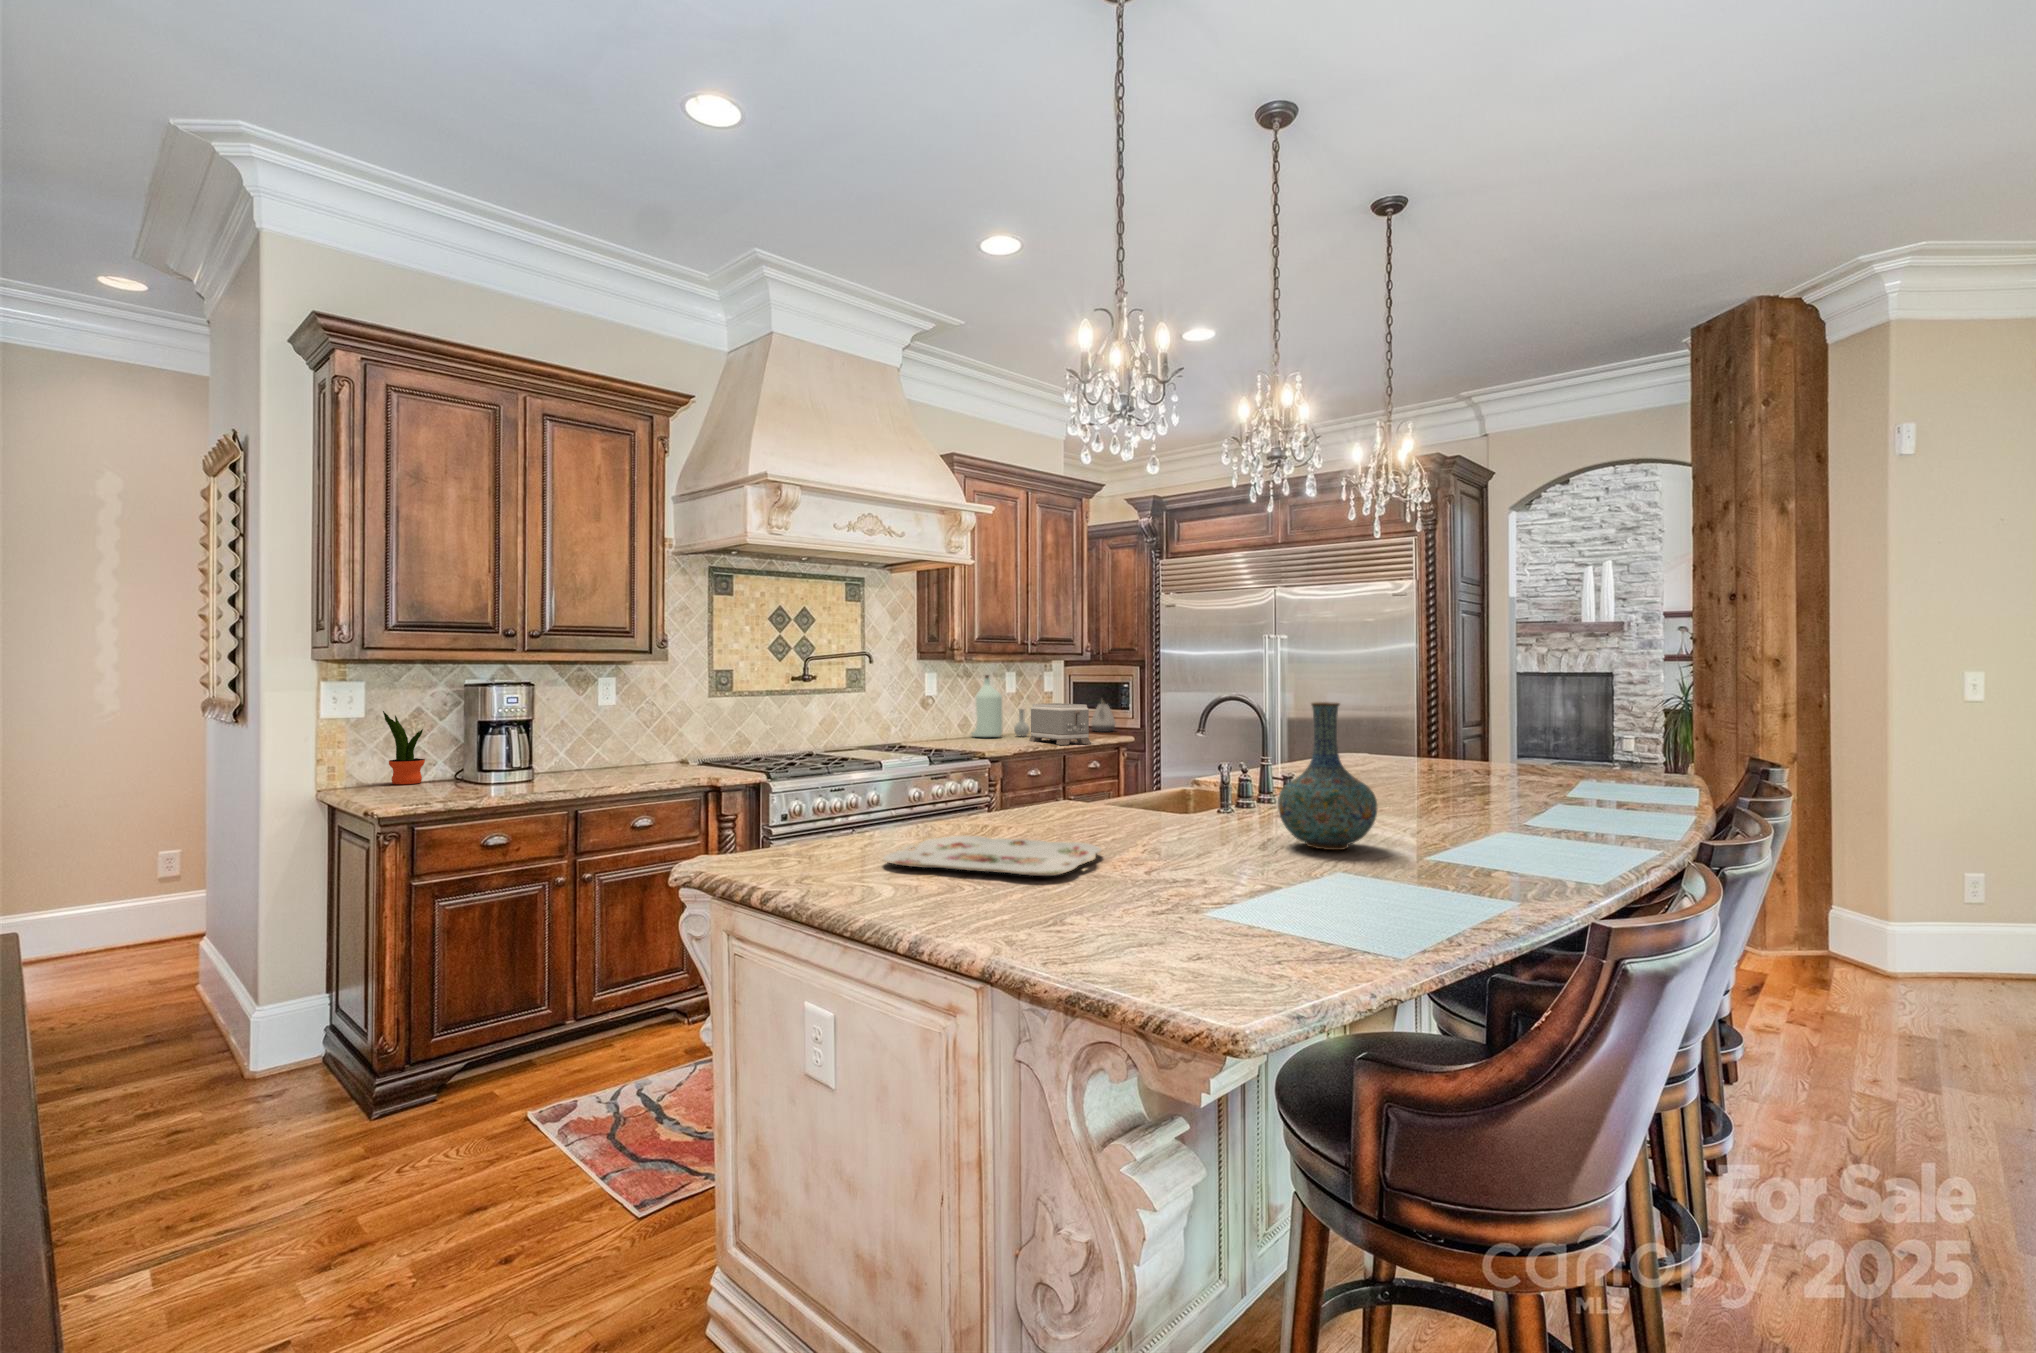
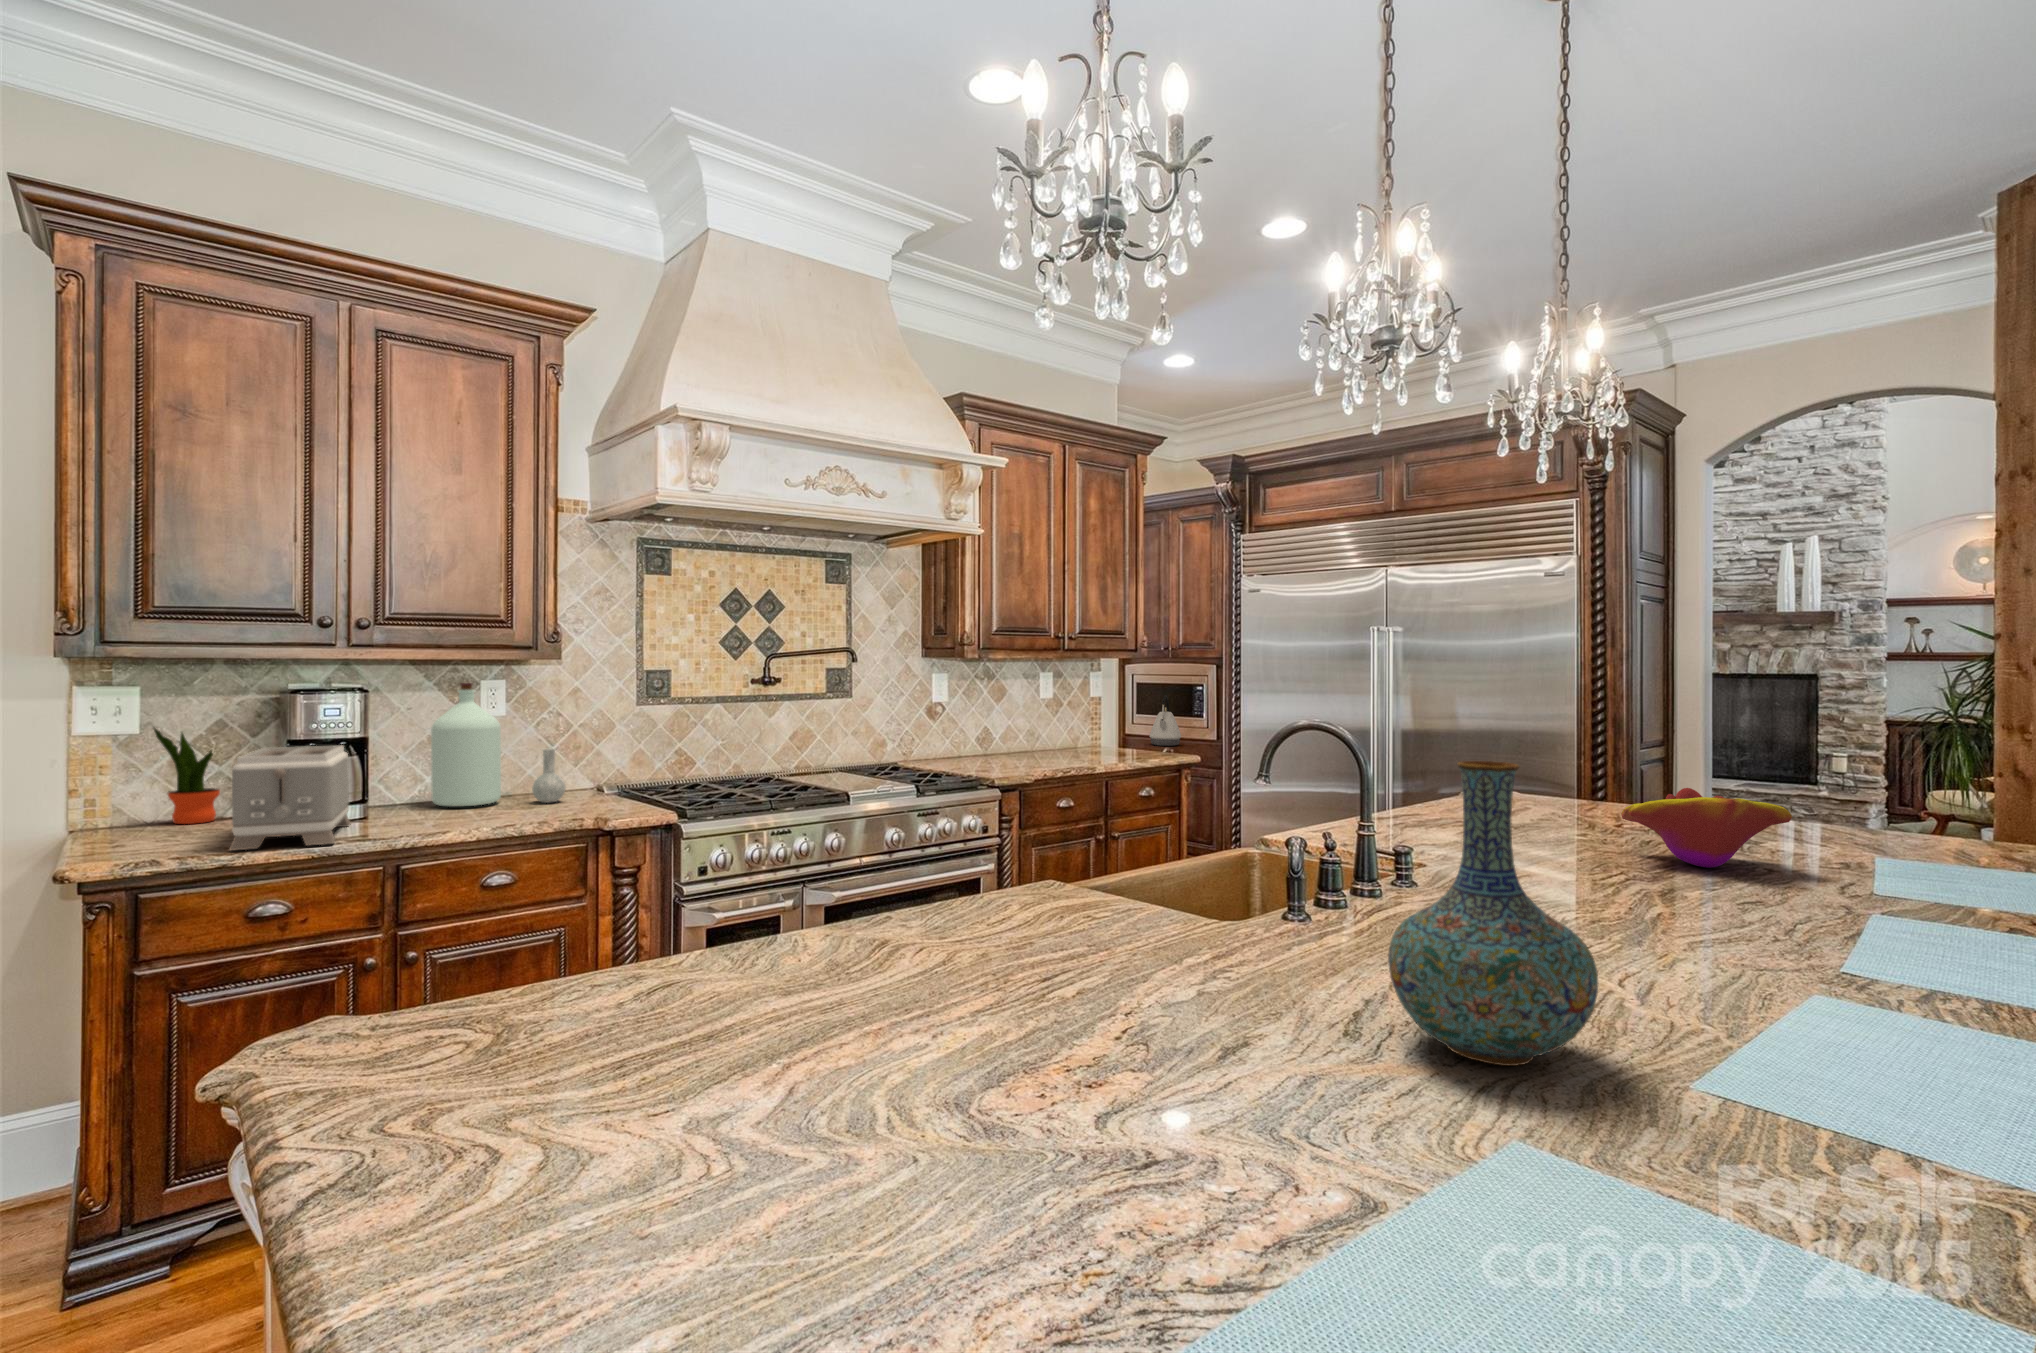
bottle: present [971,675,1030,737] -> present [431,683,566,807]
toaster: present [1029,703,1091,745] -> present [229,746,351,850]
decorative bowl: none [1425,738,1522,786] -> present [1621,788,1792,868]
serving tray: present [883,836,1102,876] -> none [561,995,1025,1168]

